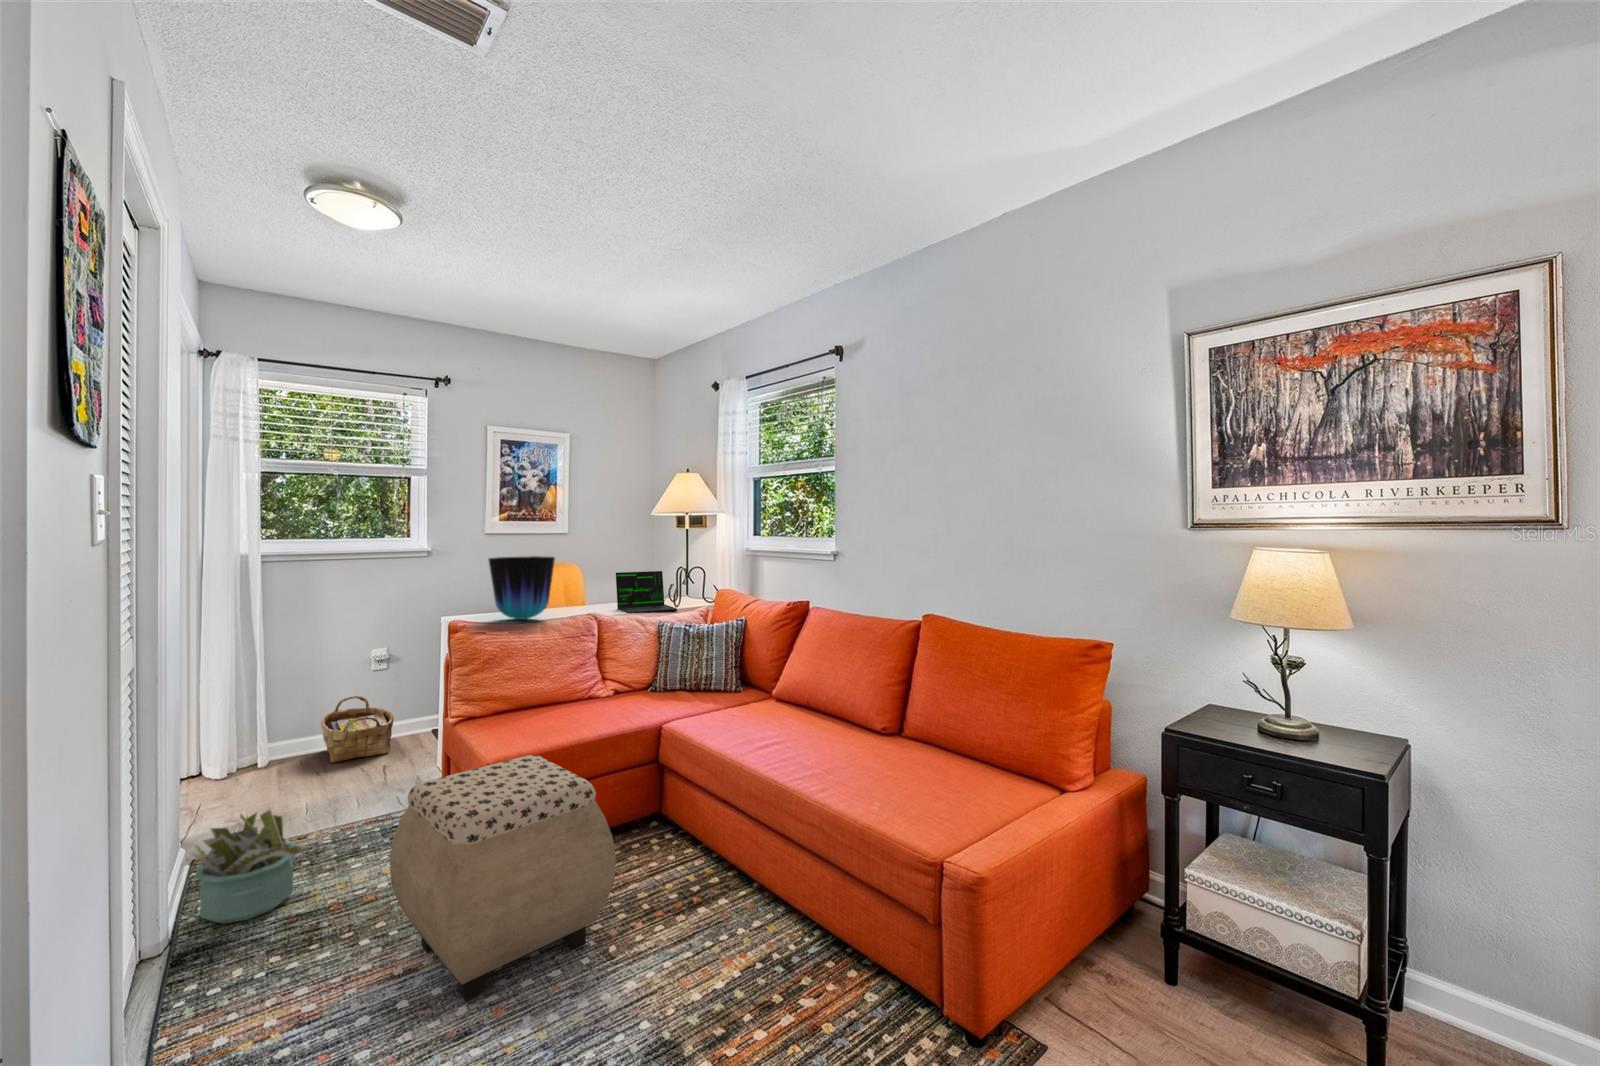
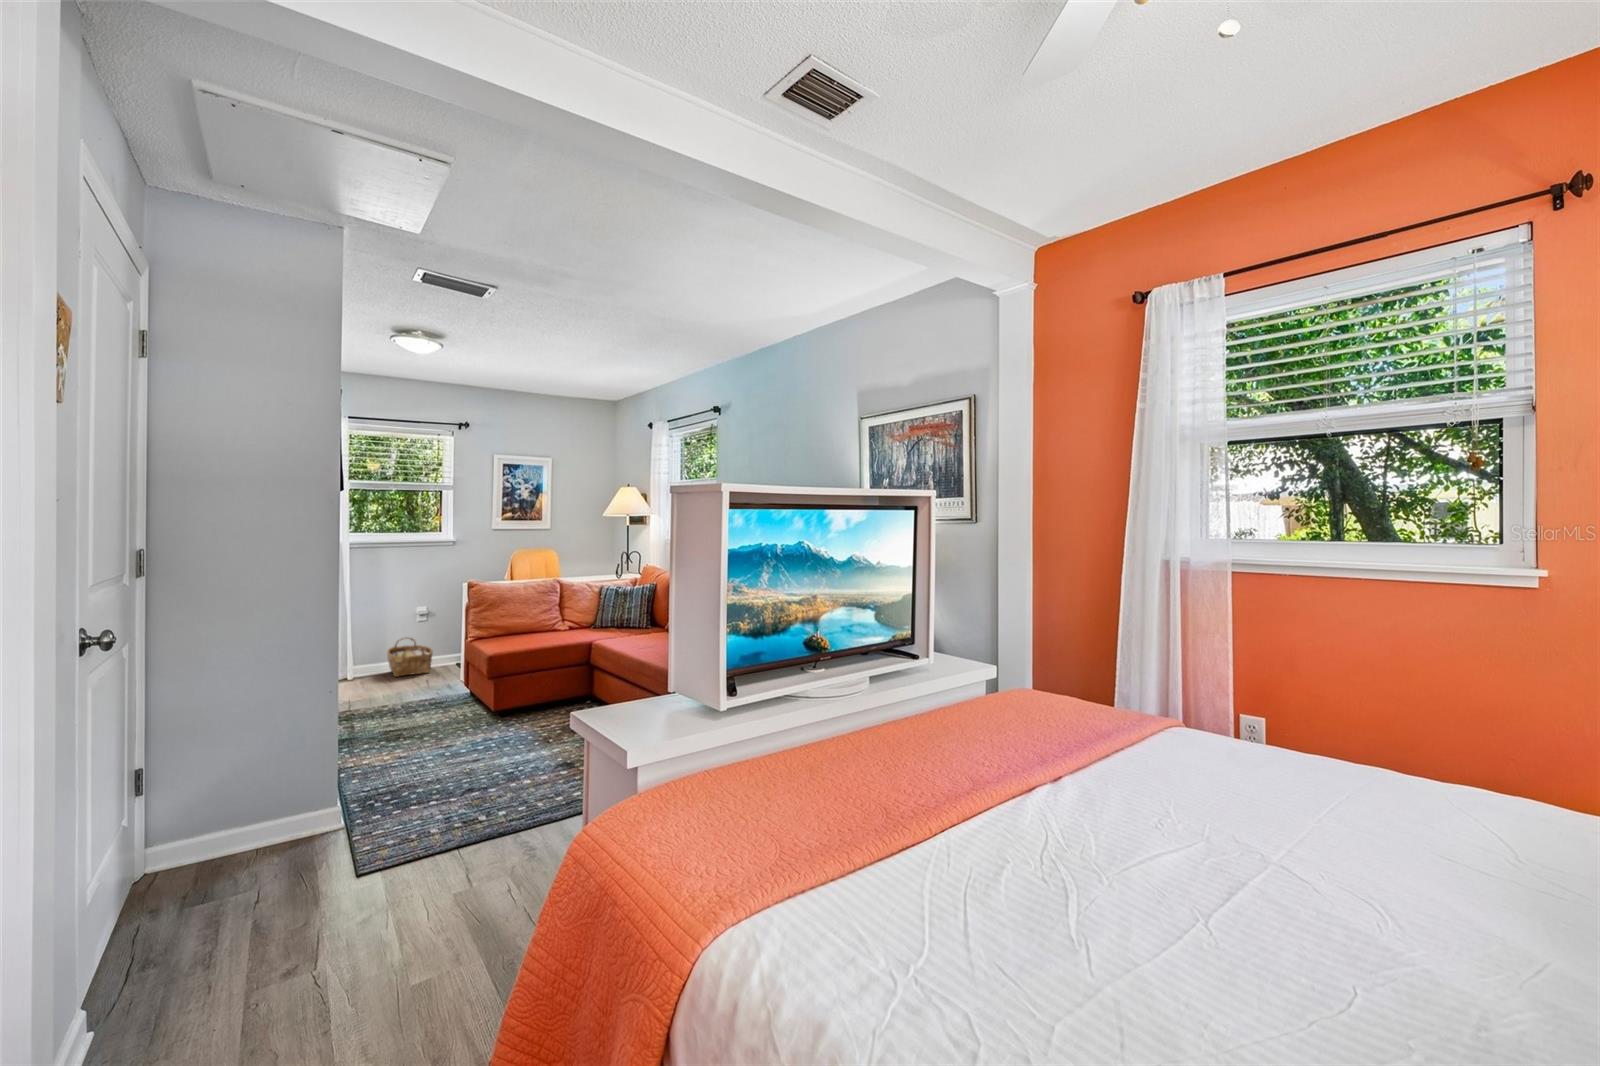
vase: present [489,556,555,619] -> none [492,544,534,583]
laptop: present [616,571,677,613] -> none [578,554,618,582]
ottoman: present [390,755,616,1001] -> none [439,648,554,753]
decorative plant: present [188,809,308,924] -> none [335,678,396,733]

